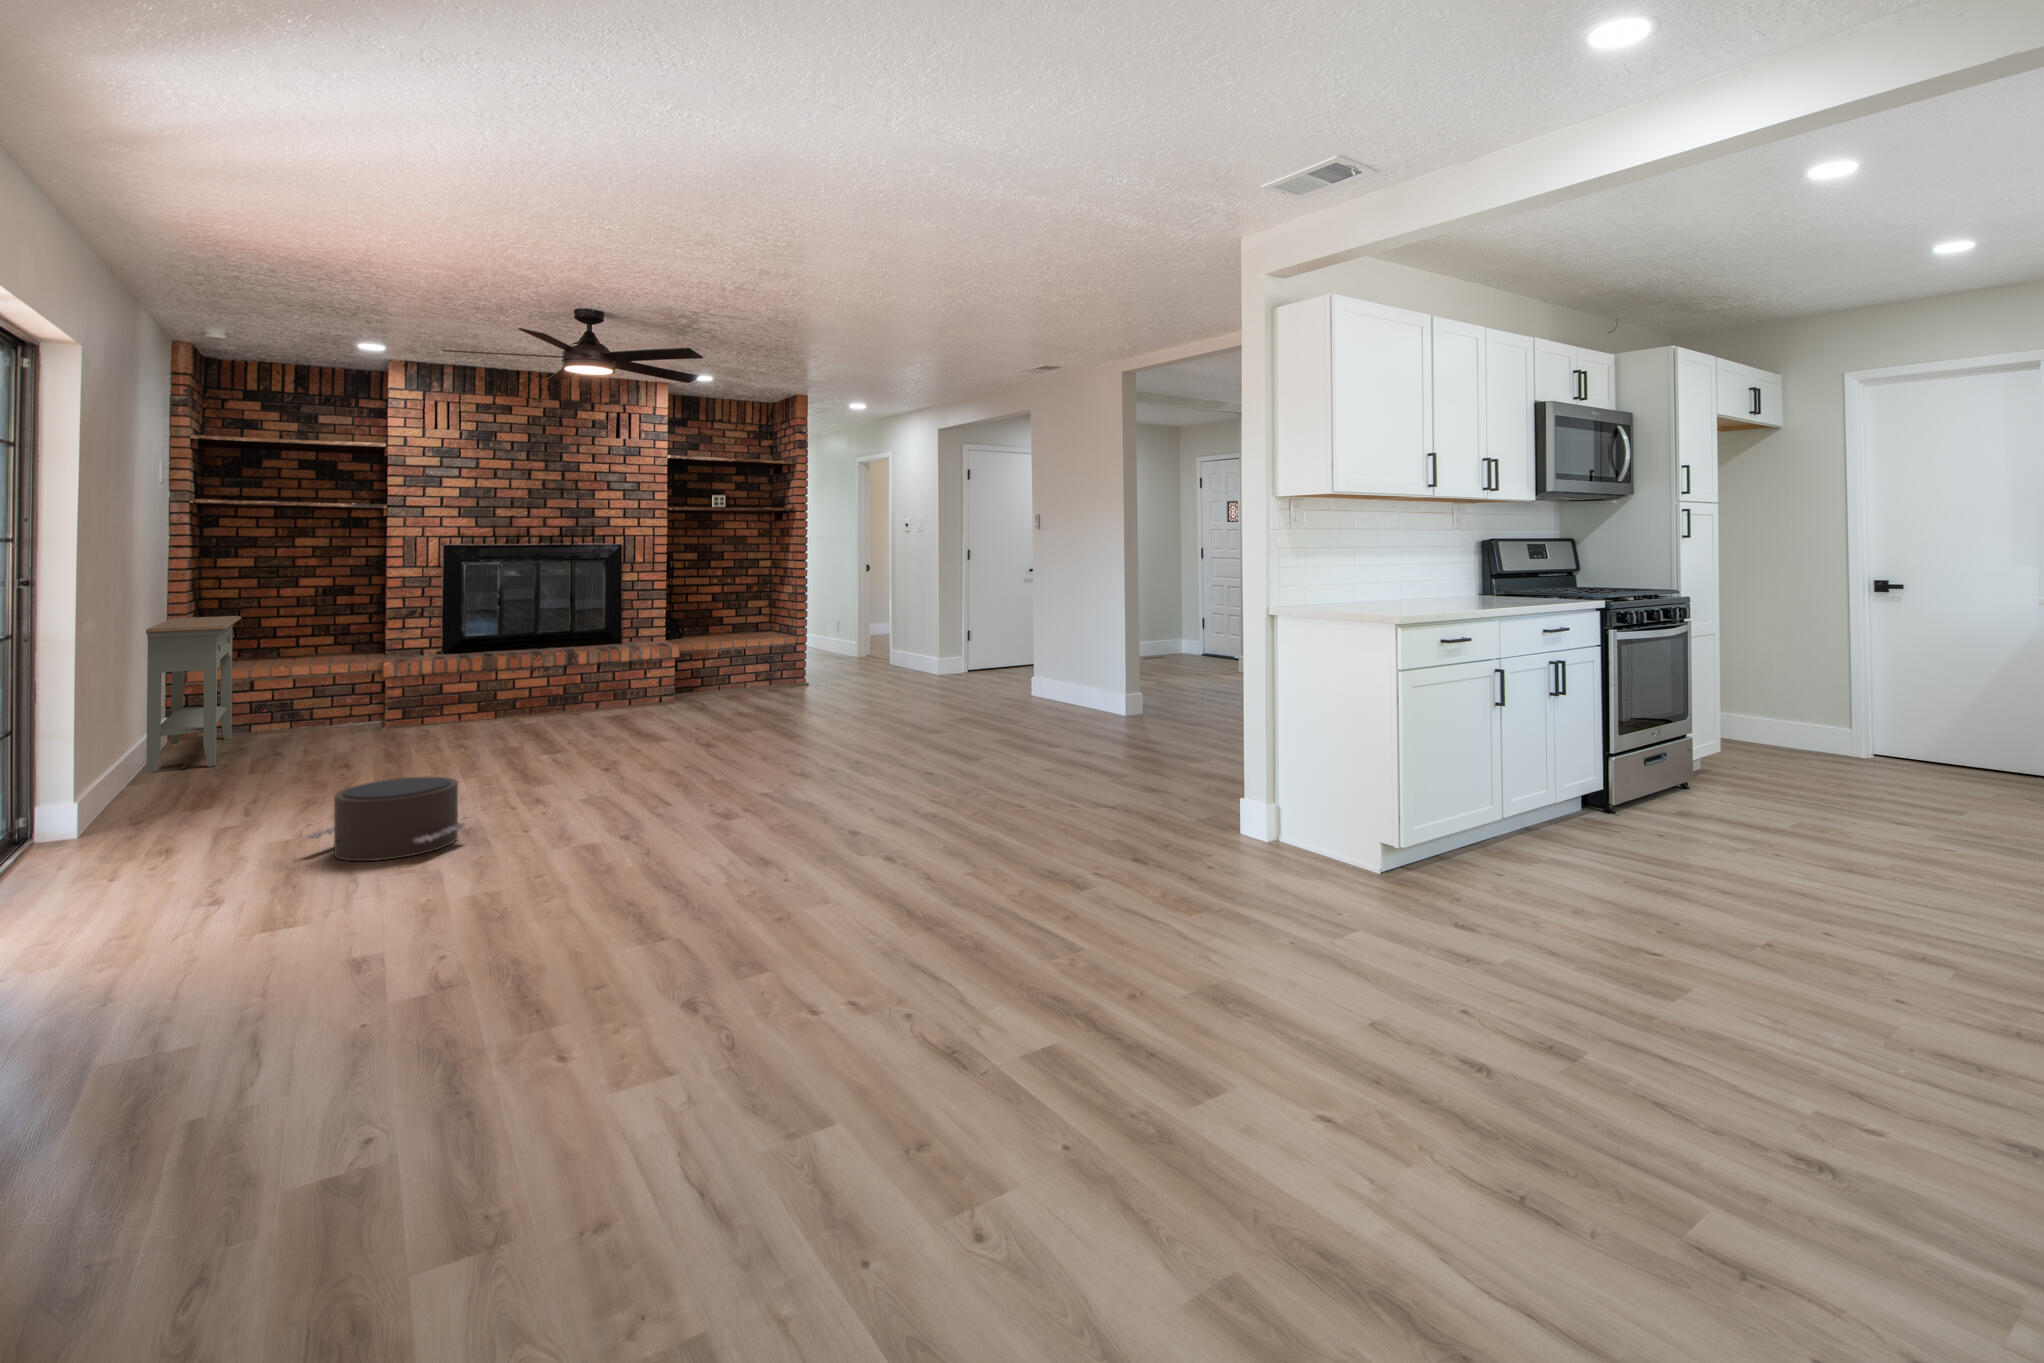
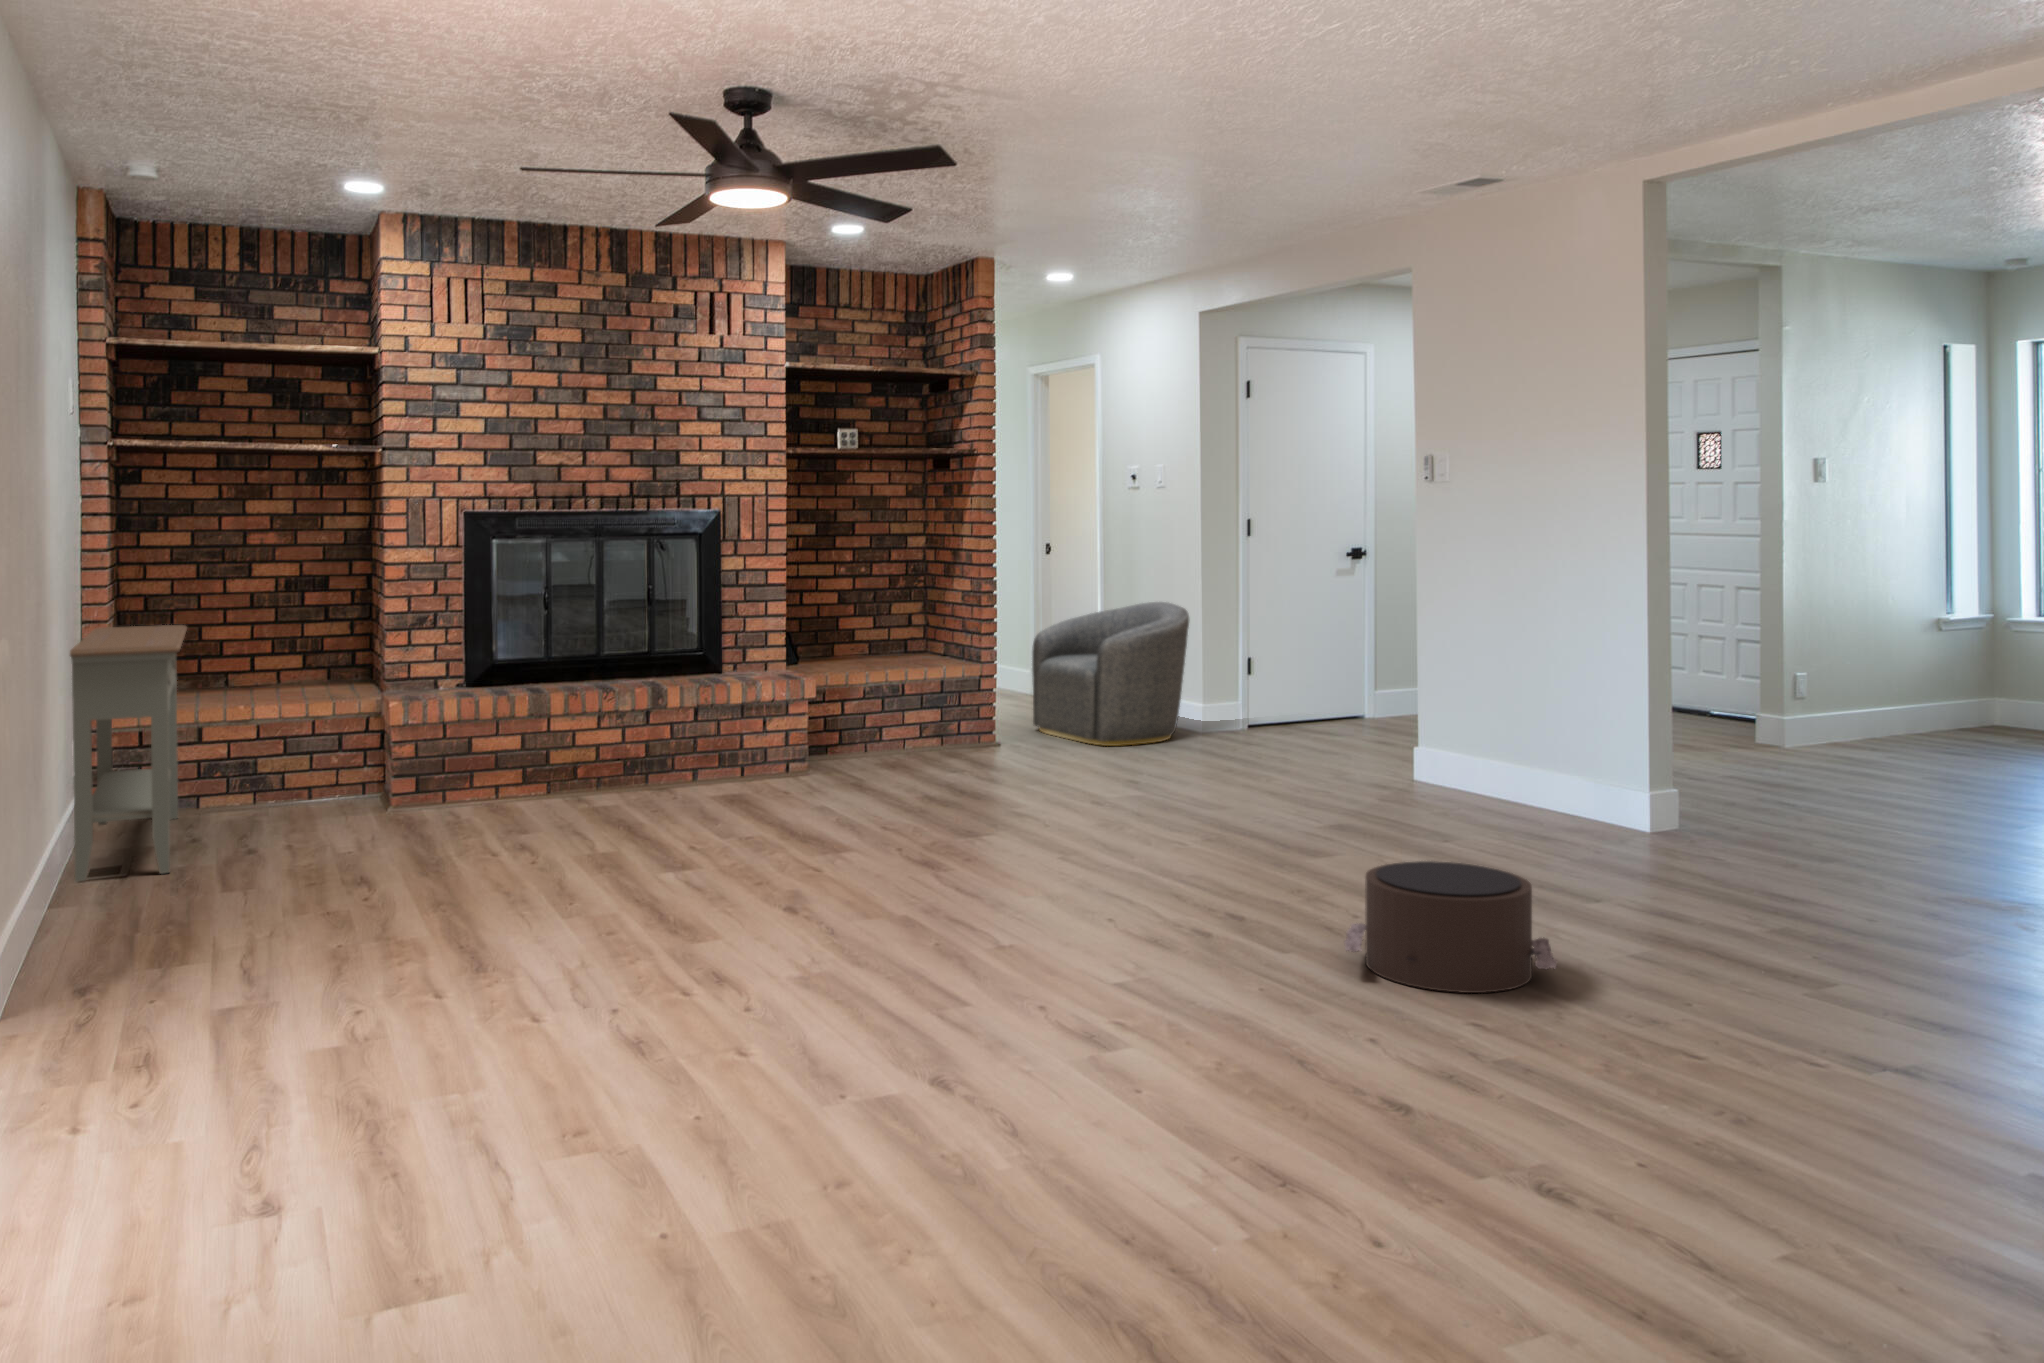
armchair: none [832,599,924,684] -> present [1032,602,1189,746]
pouf: present [309,777,464,861] -> present [1344,861,1557,993]

